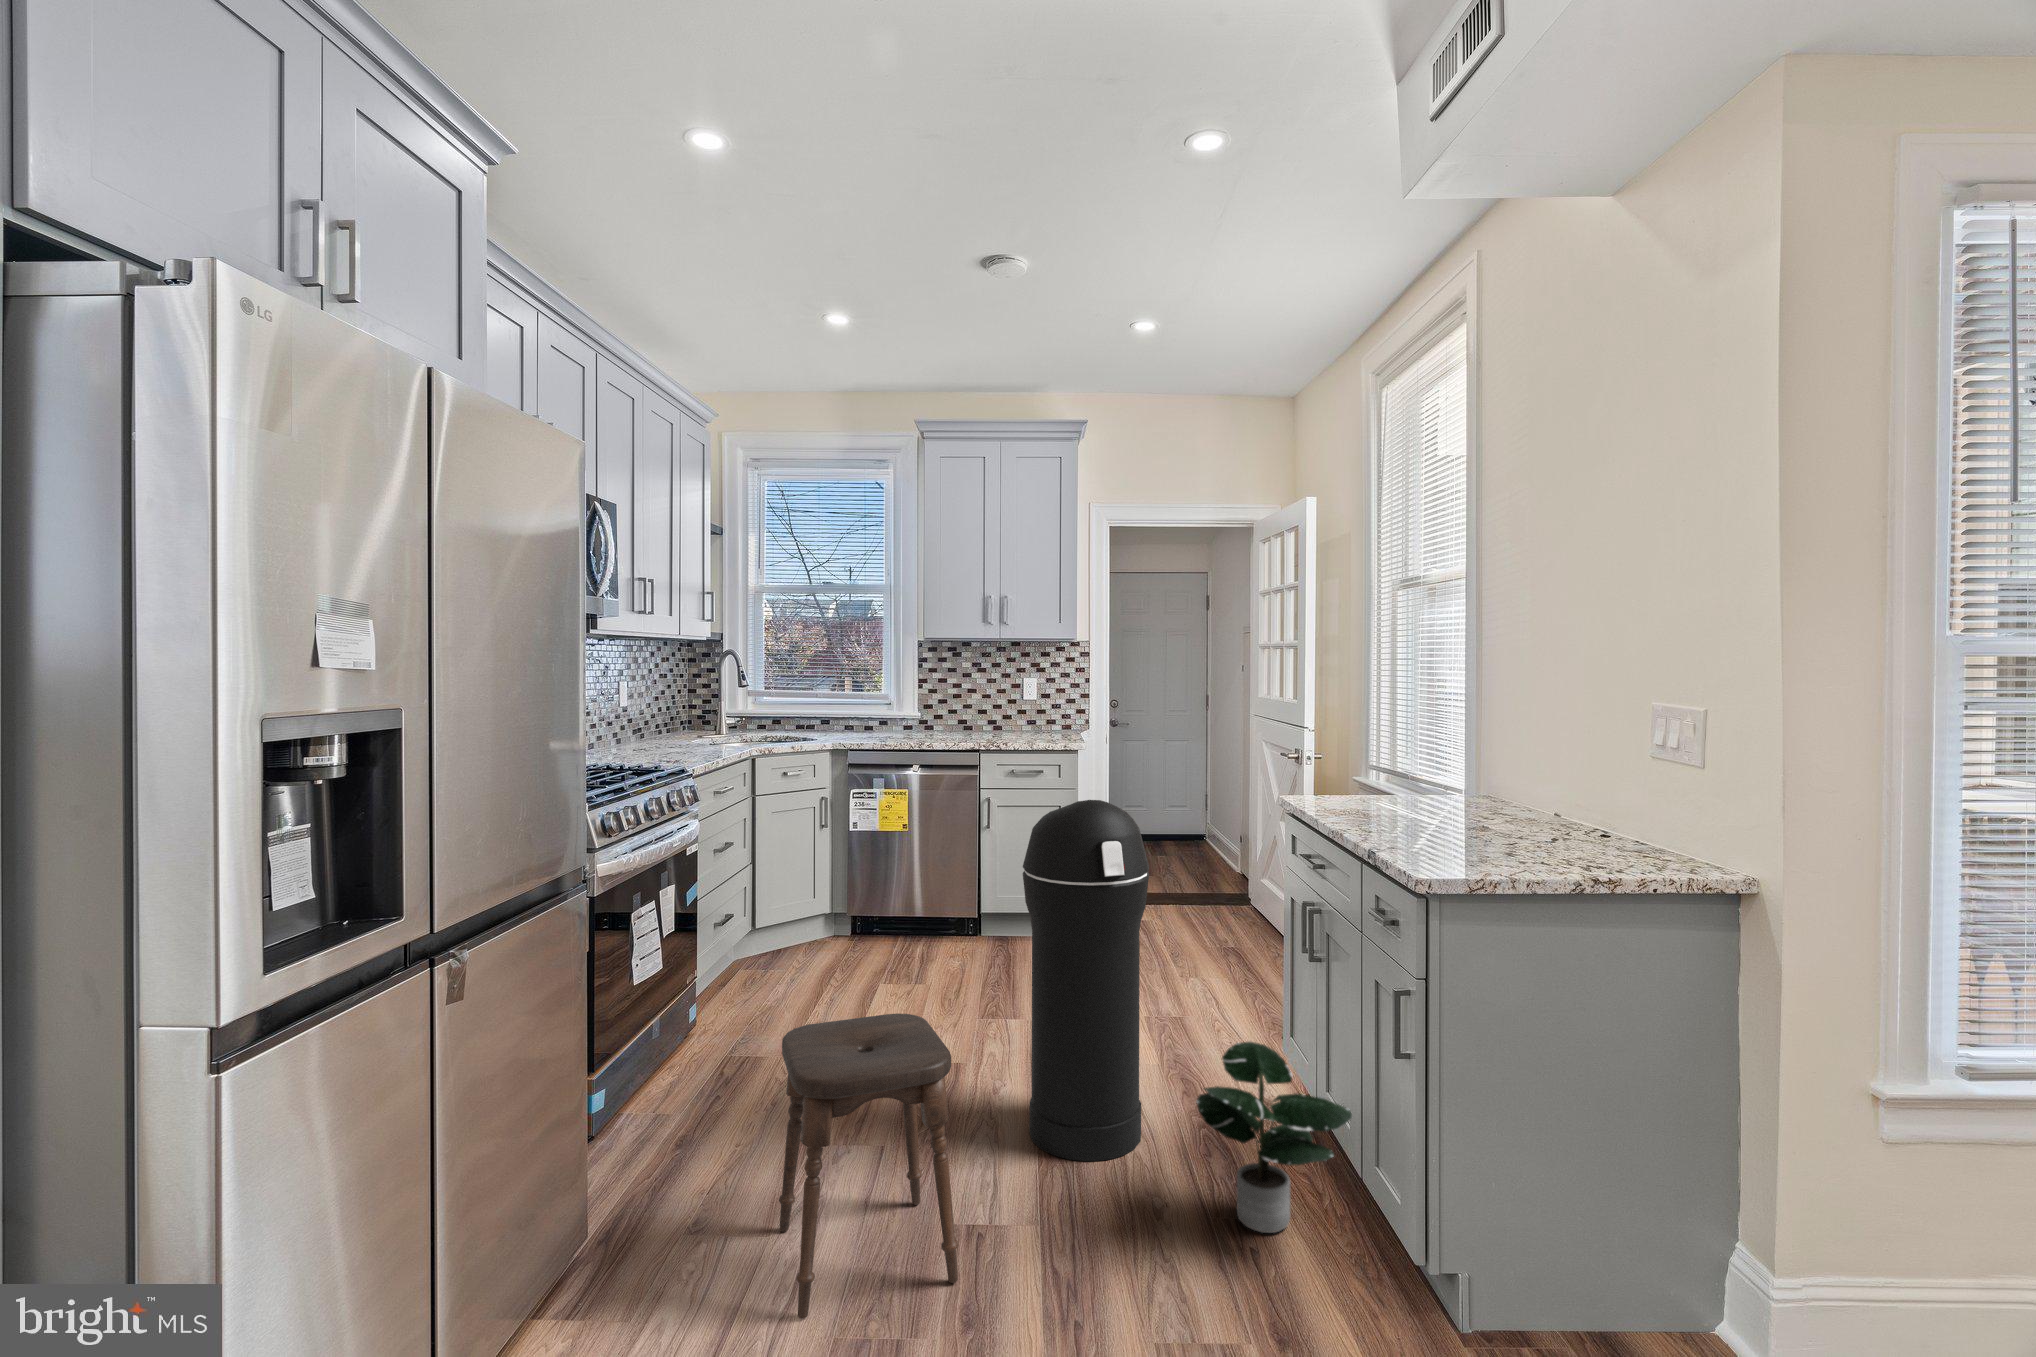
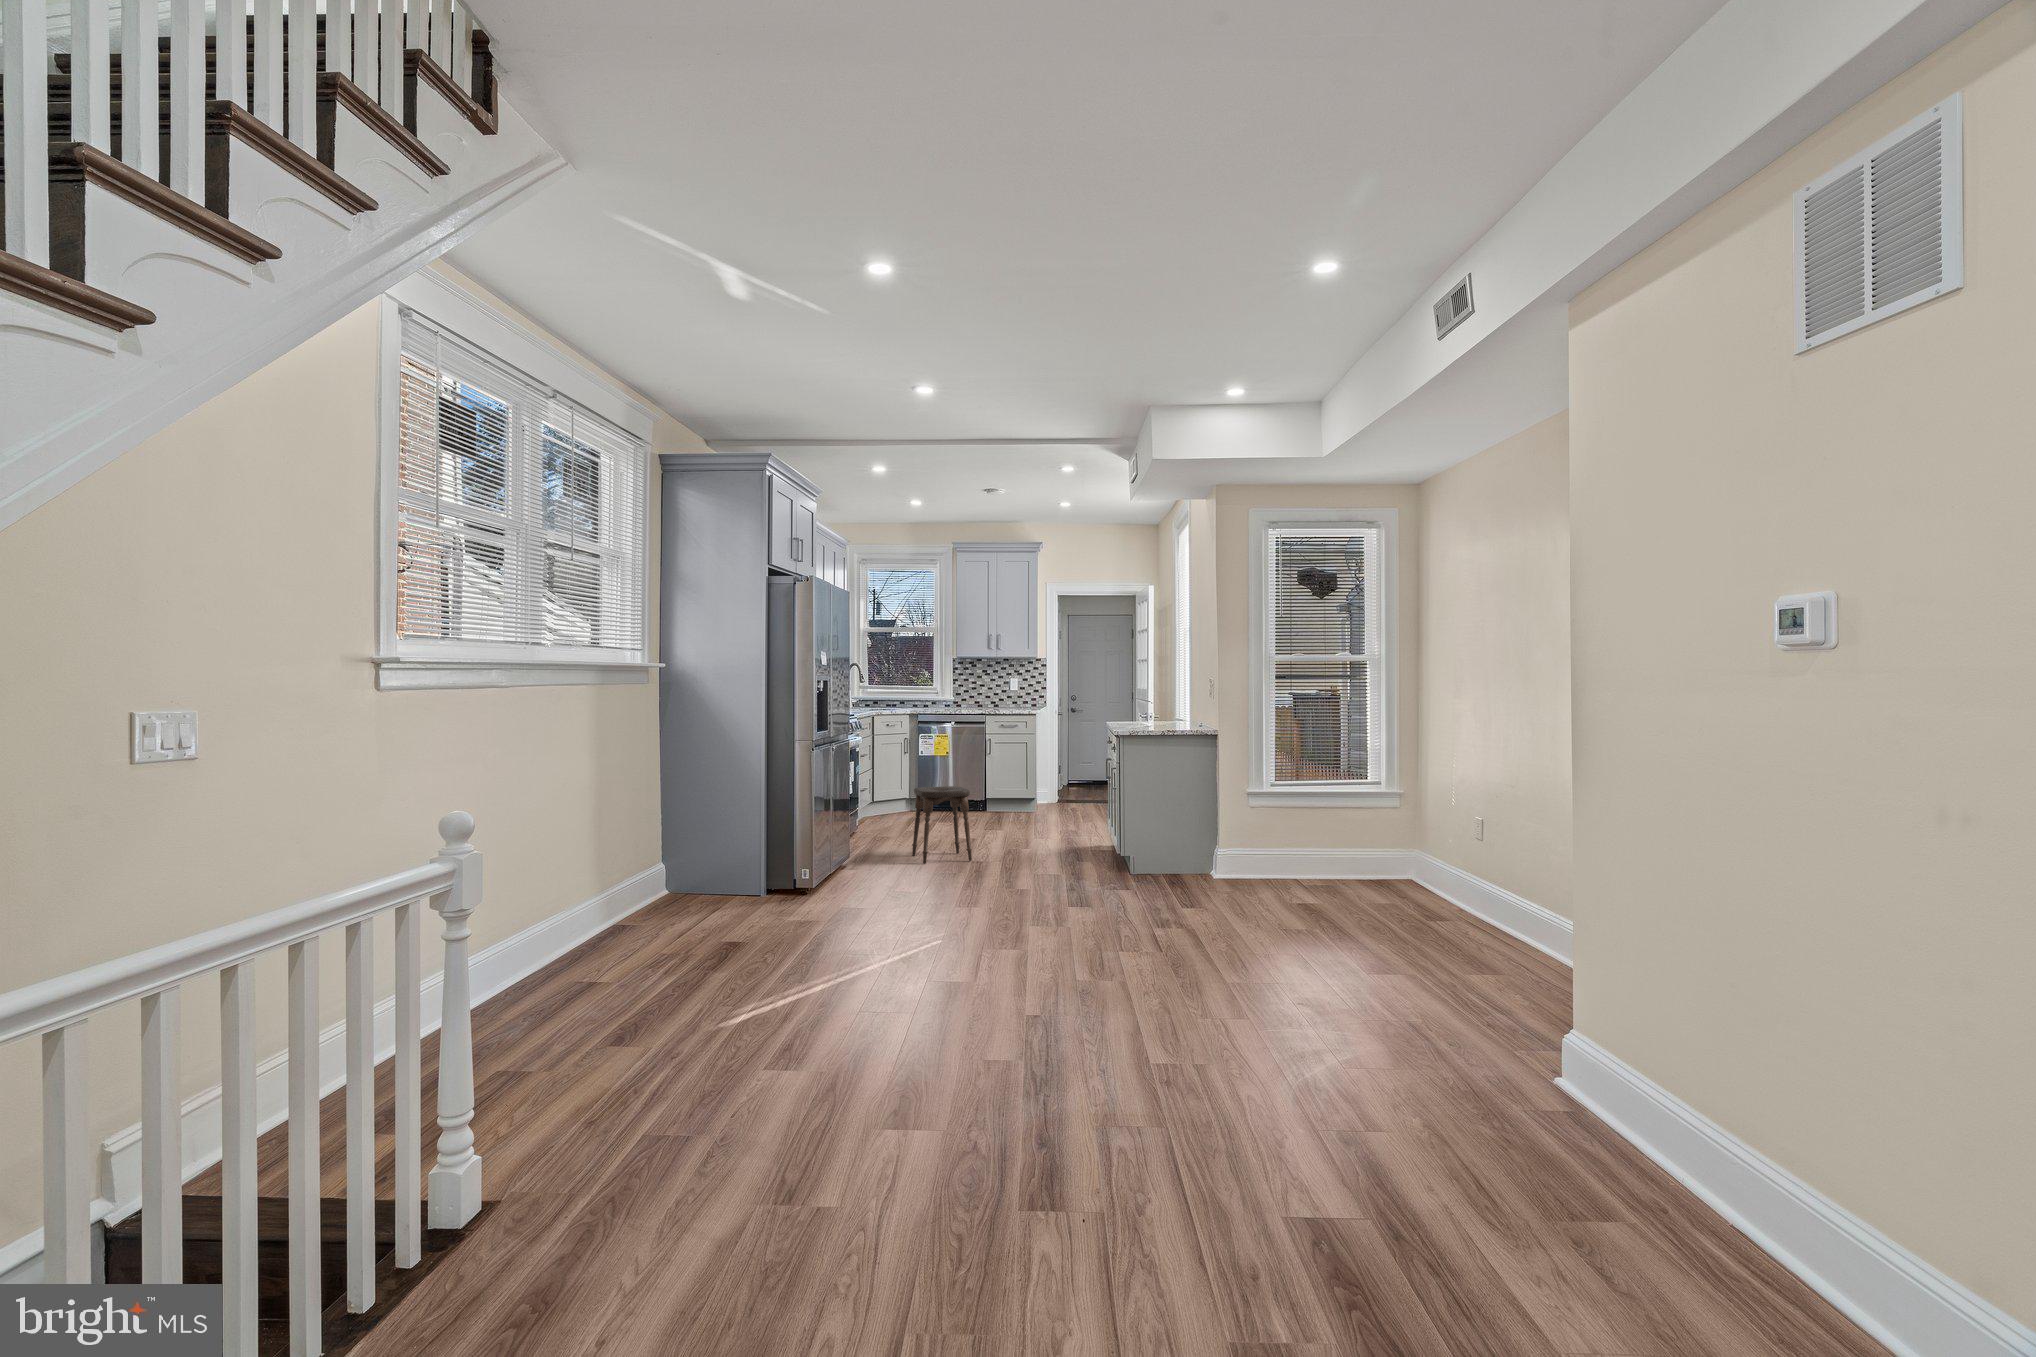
trash can: present [1023,800,1149,1161] -> none [997,718,1045,849]
potted plant: present [1196,1042,1352,1233] -> none [1054,801,1105,857]

